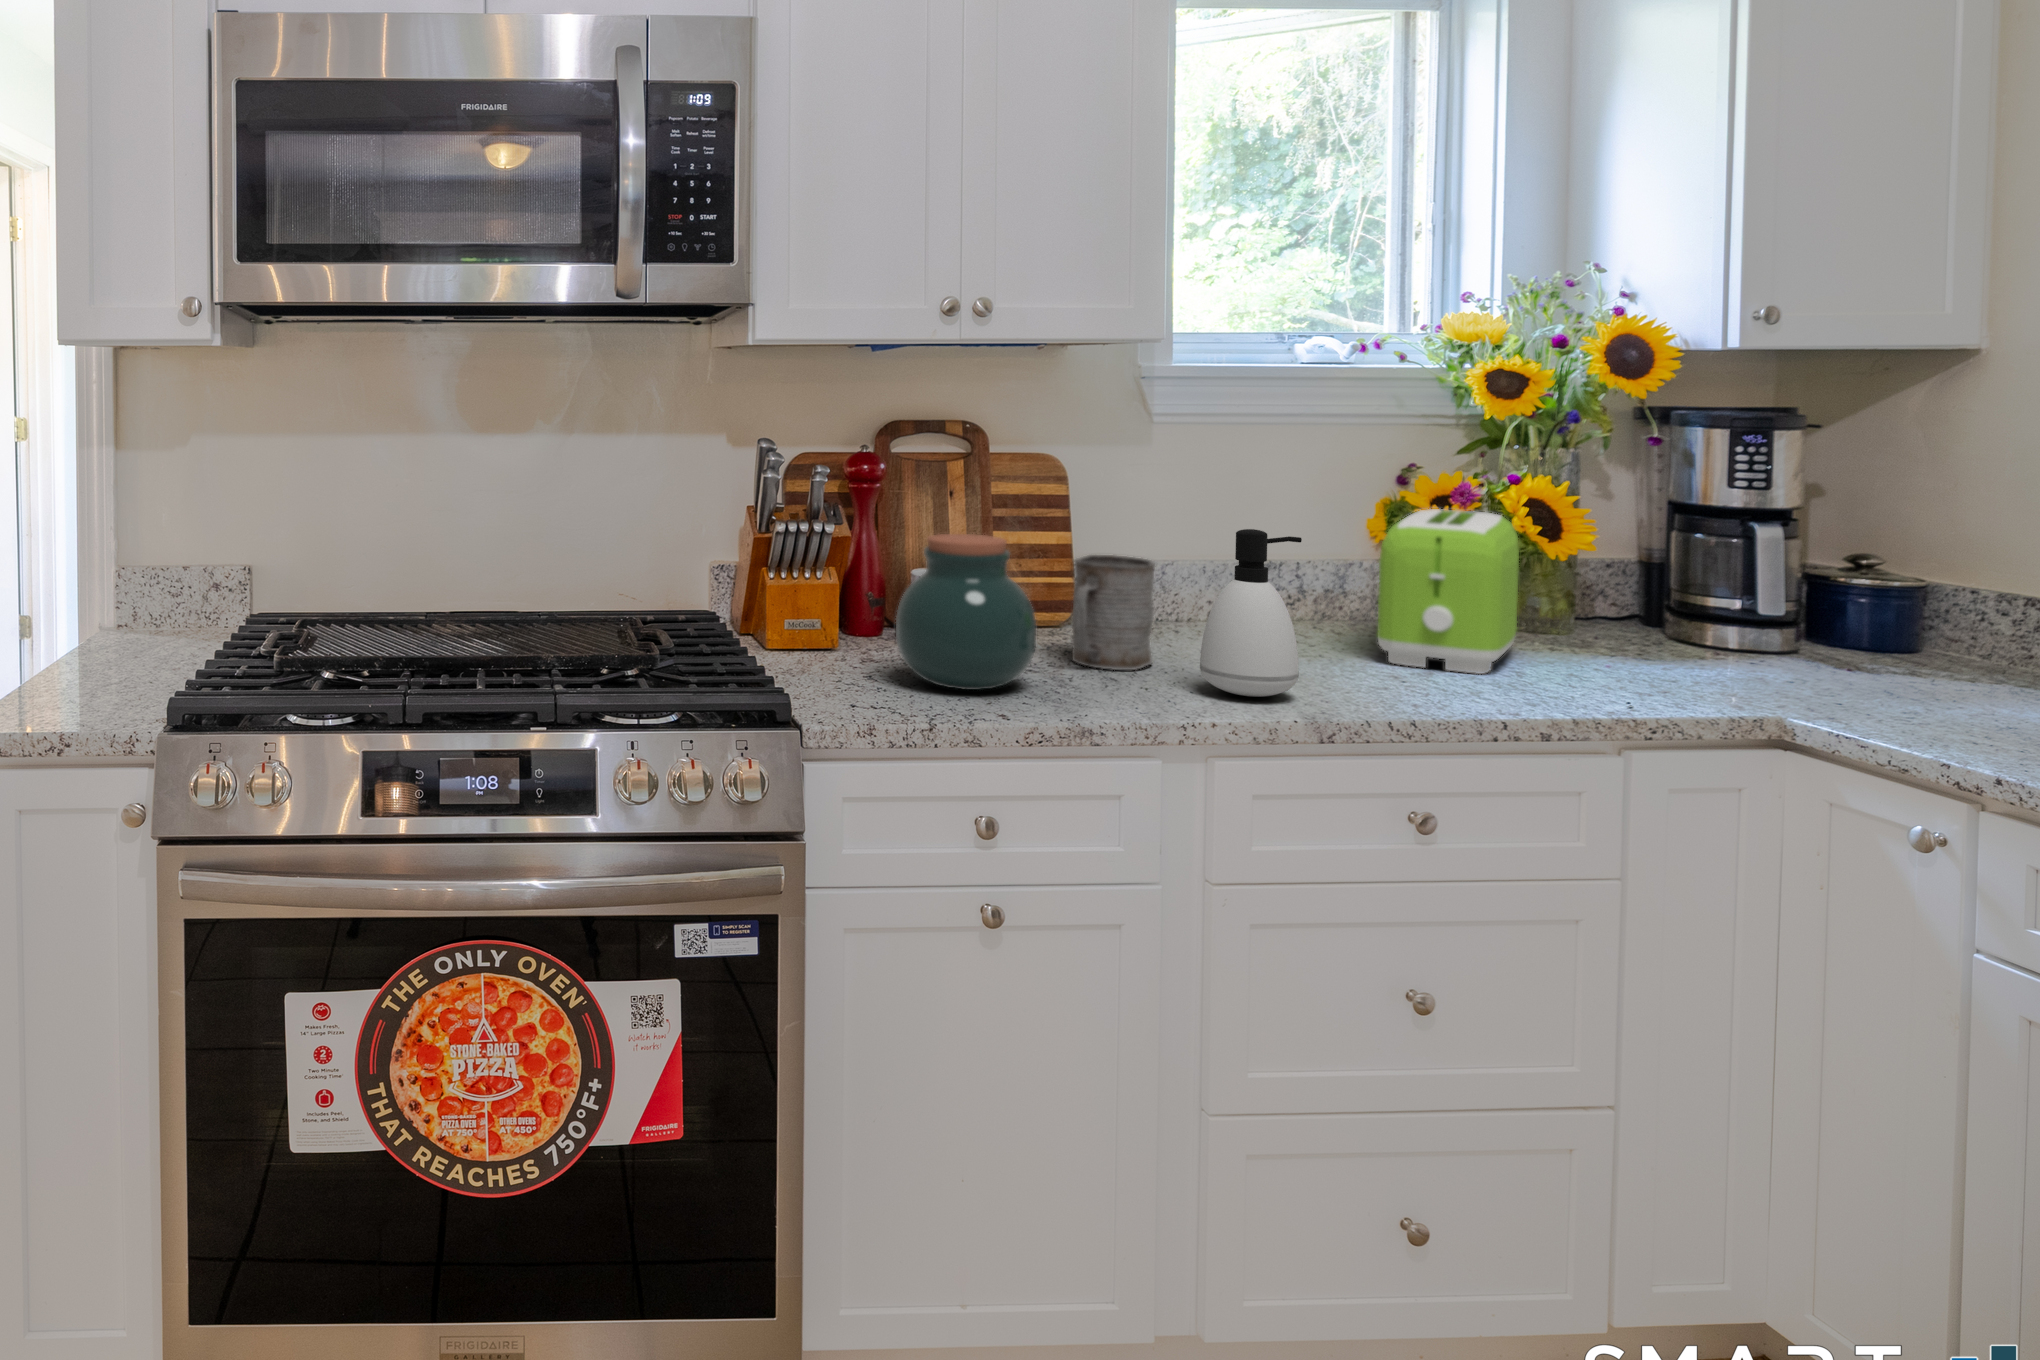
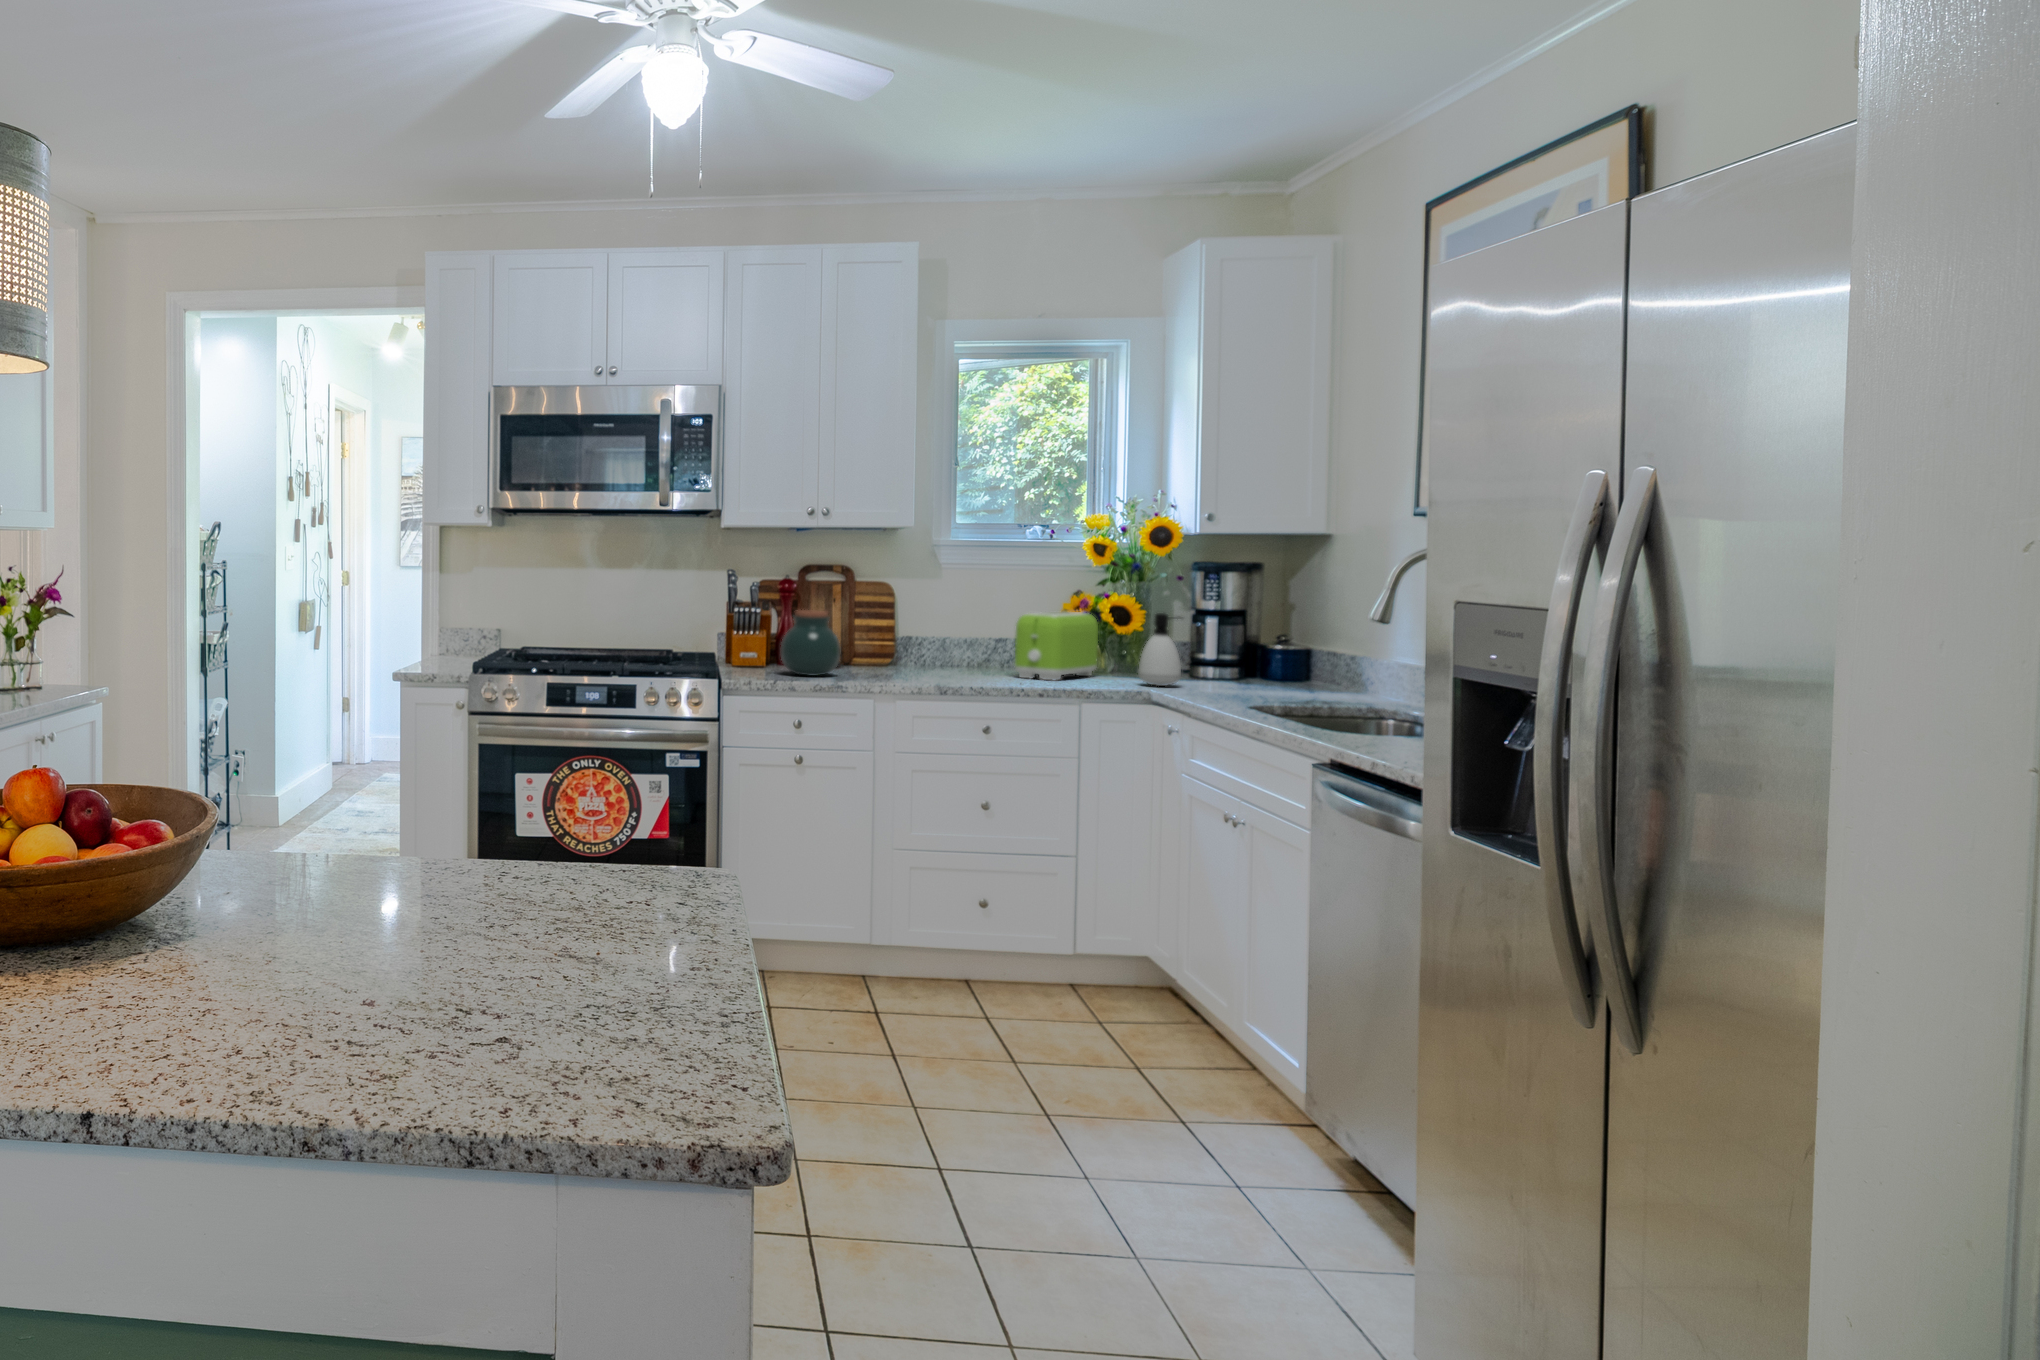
soap dispenser: present [1200,529,1302,697] -> present [1138,613,1181,686]
mug: present [1072,555,1155,670] -> none [867,625,908,675]

